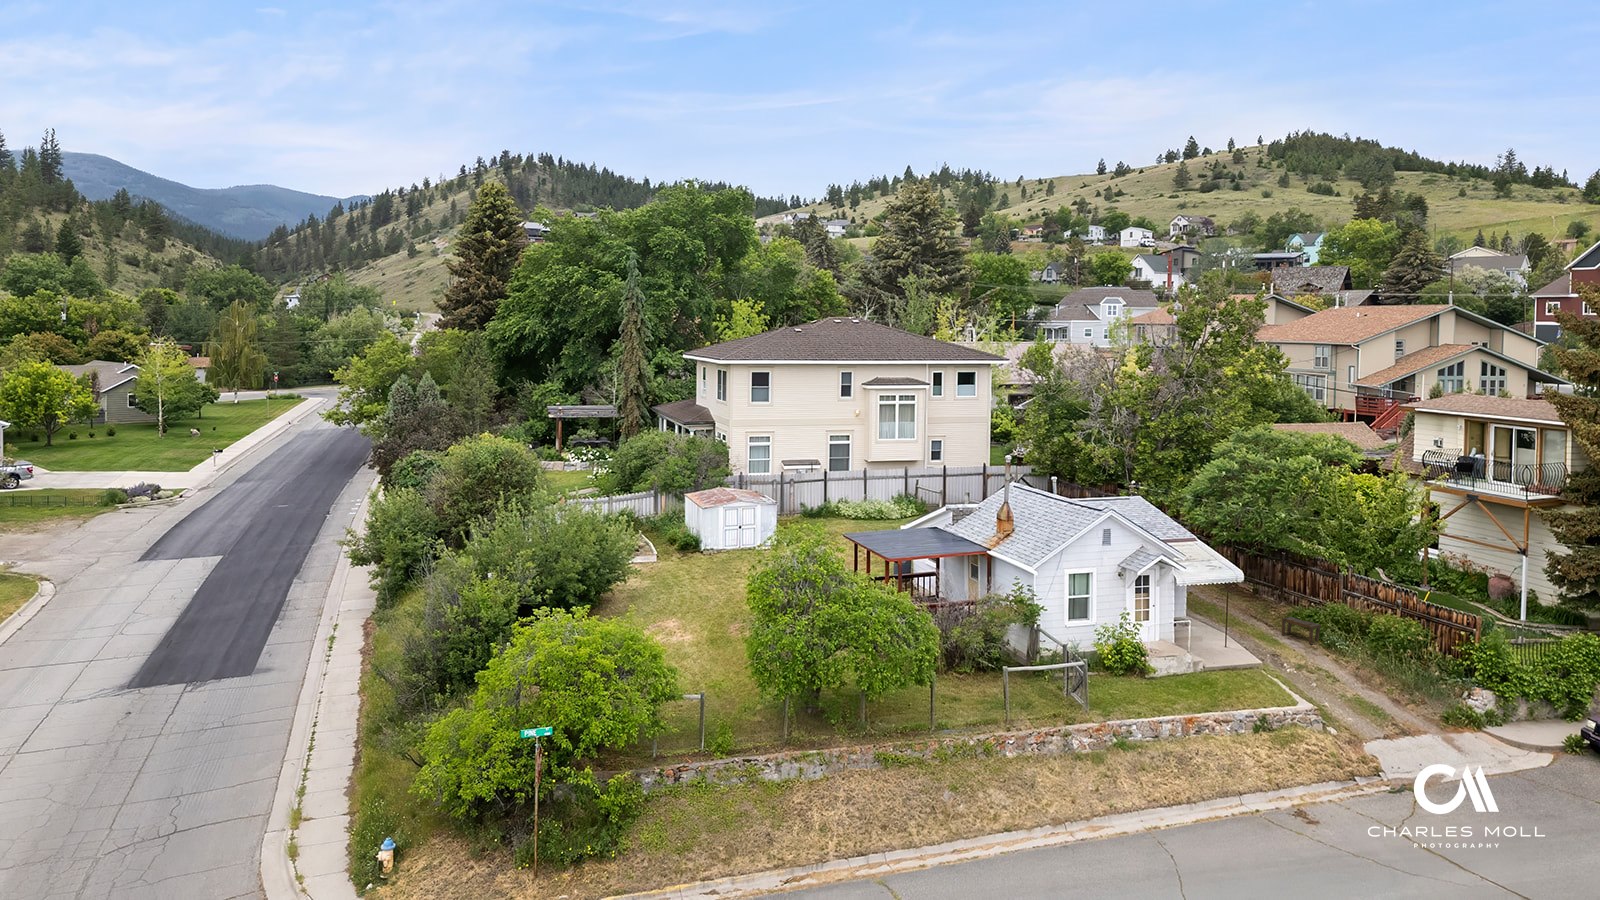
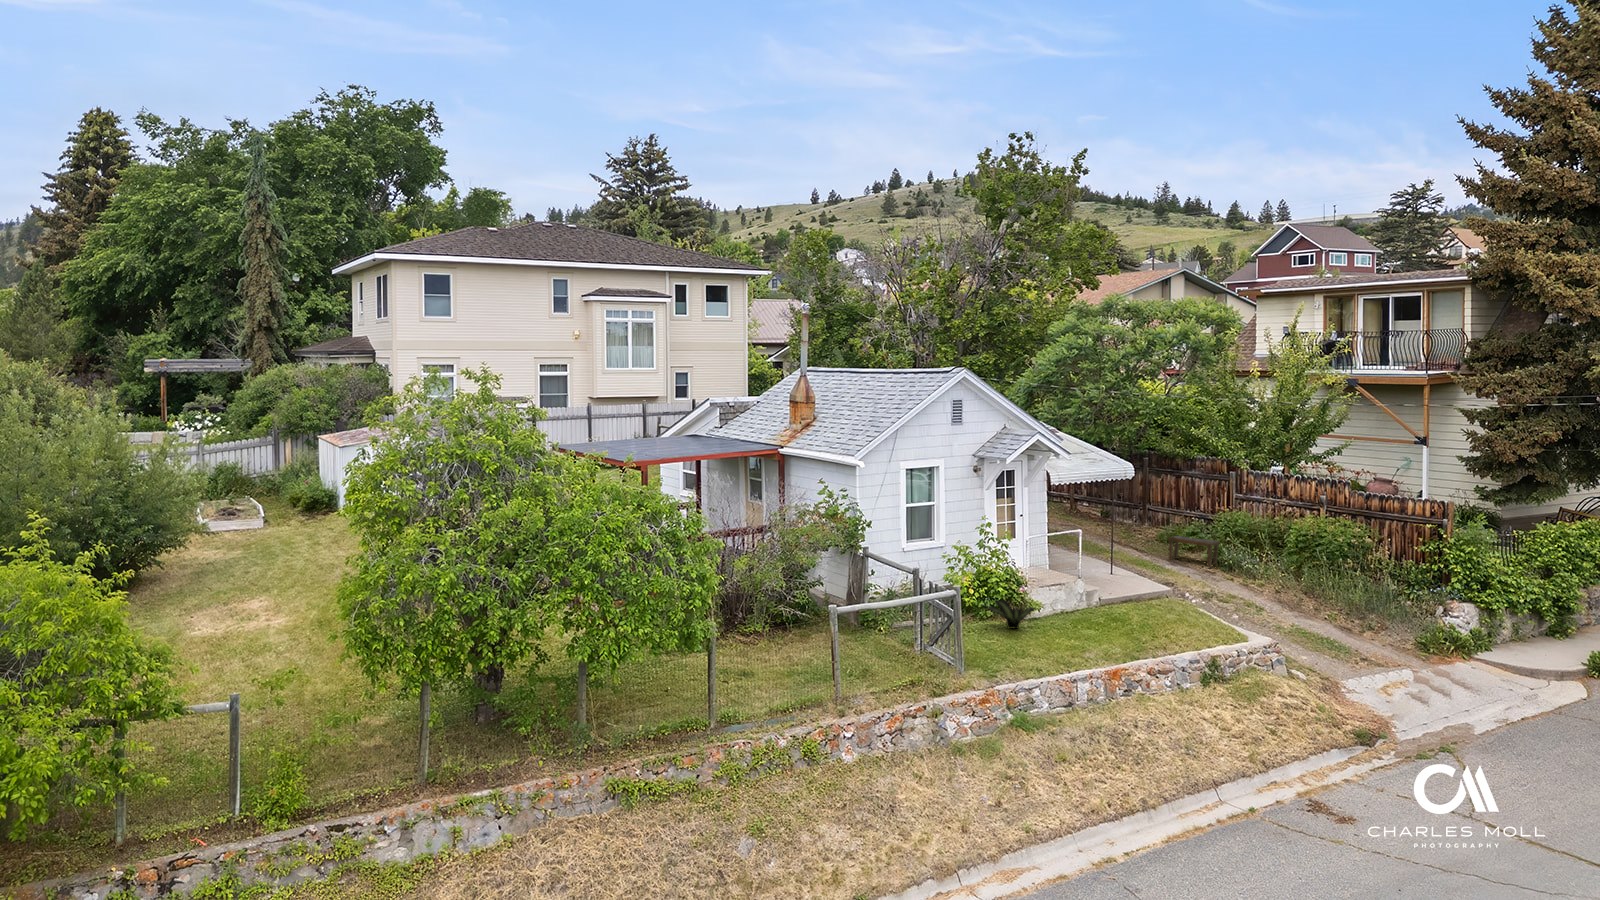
potted plant: none [1119,662,1153,683] -> present [989,600,1035,629]

